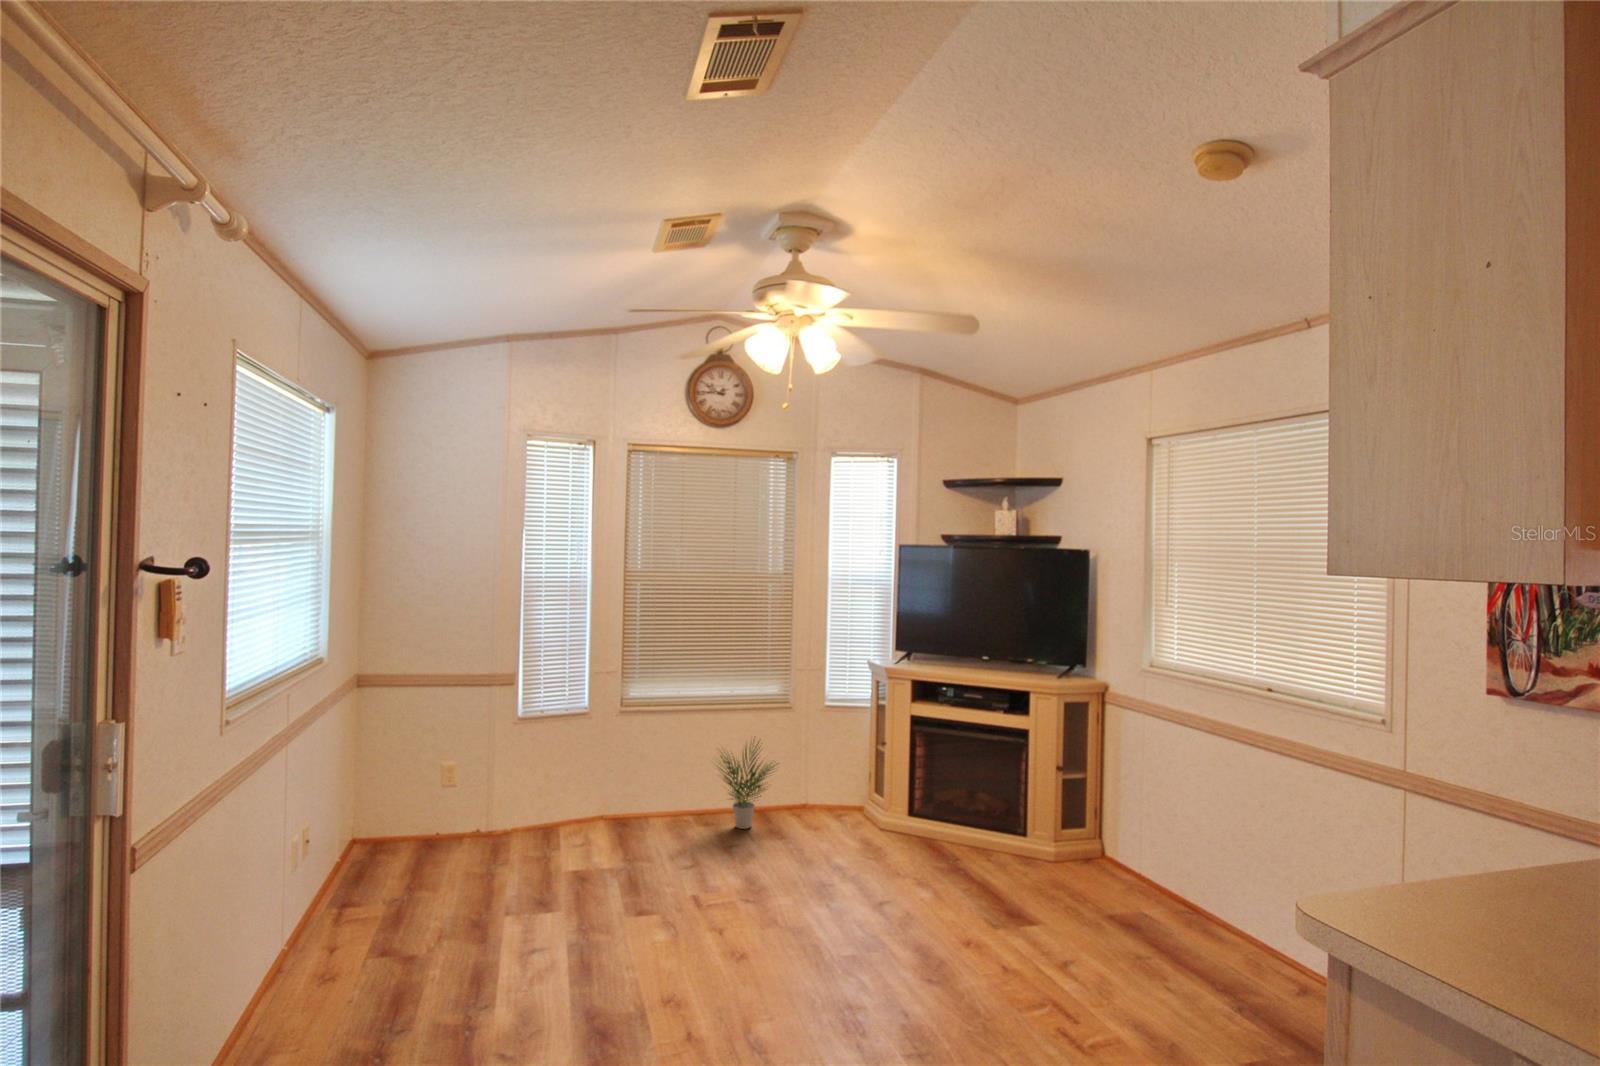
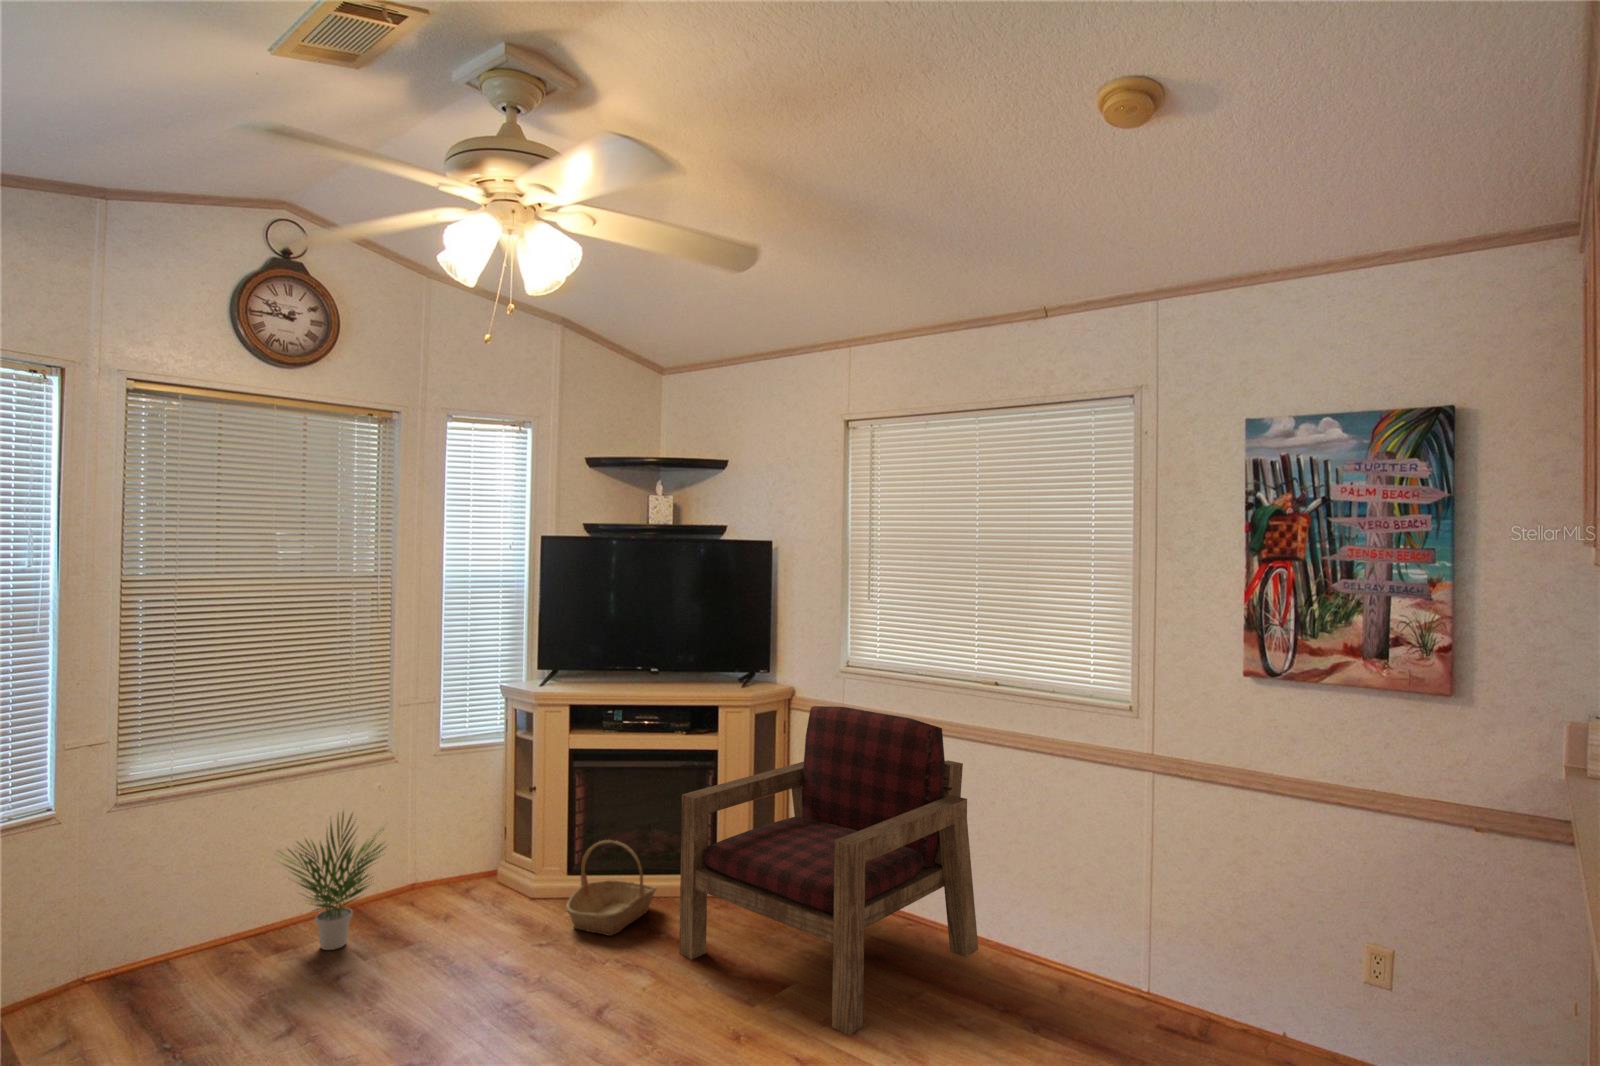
armchair: none [967,698,1242,965] -> present [679,706,978,1035]
basket: none [894,788,970,861] -> present [566,840,656,936]

